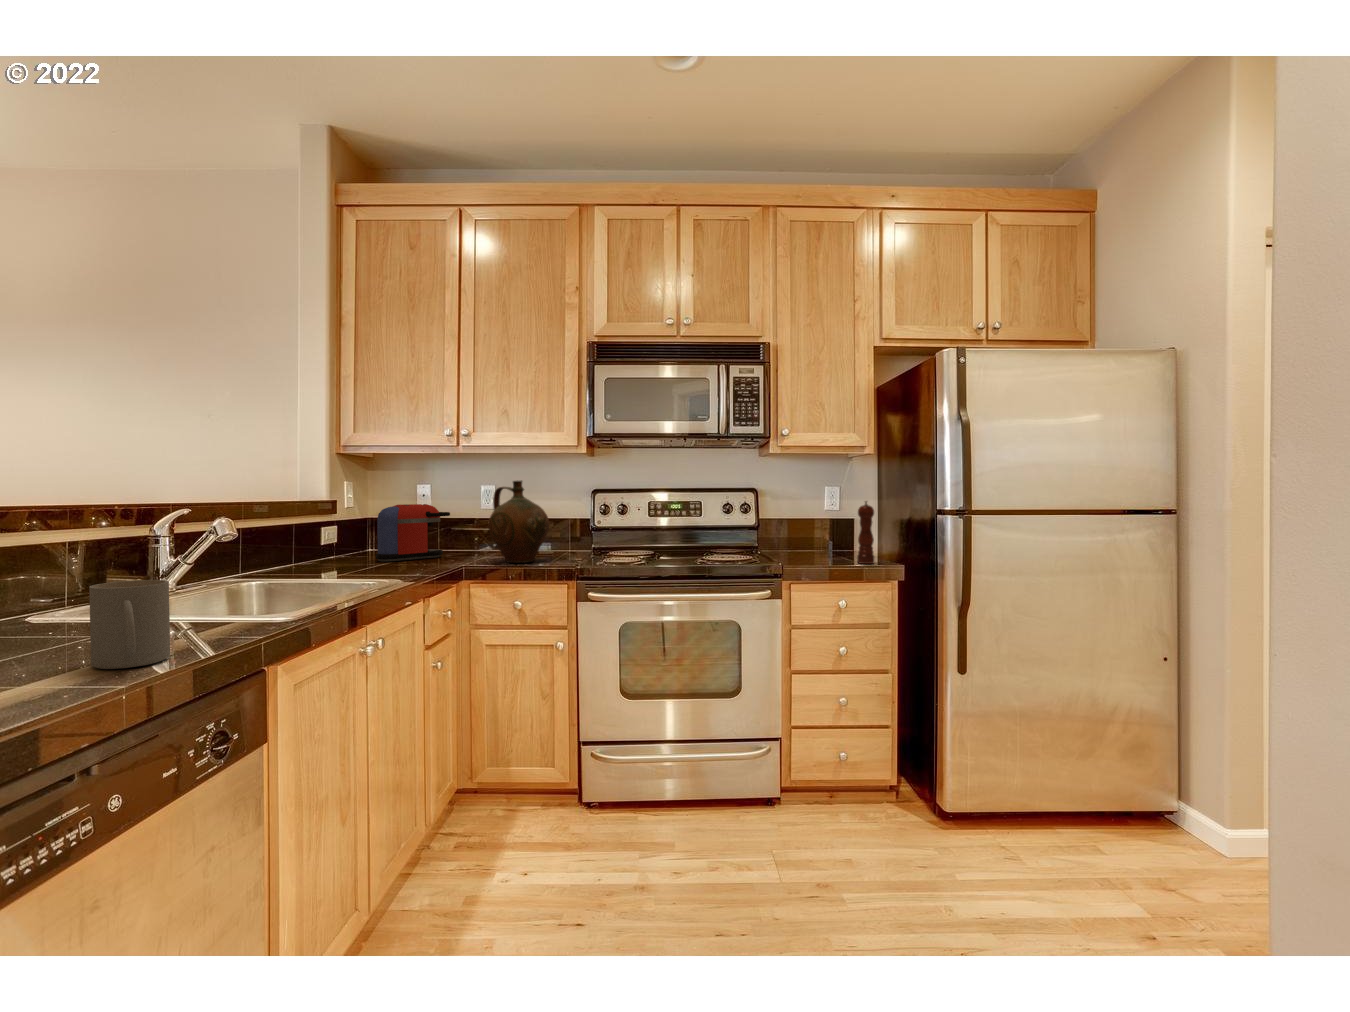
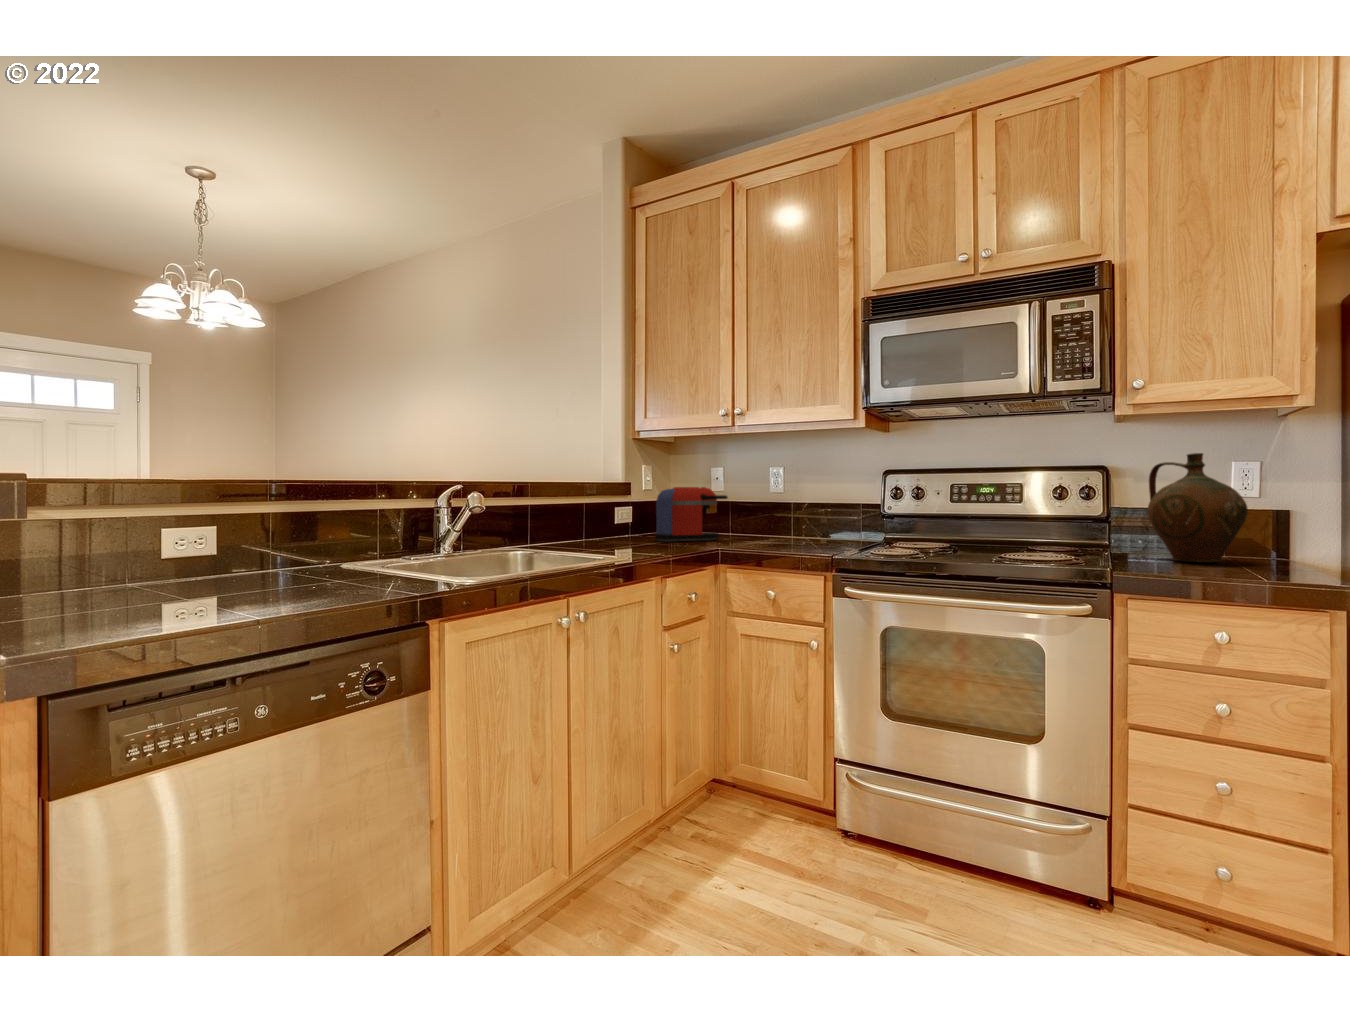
ceramic jug: present [488,480,549,563] -> present [1148,453,1248,563]
pepper mill: present [857,501,874,564] -> none [1267,478,1304,579]
mug: present [89,580,170,669] -> none [282,533,342,605]

